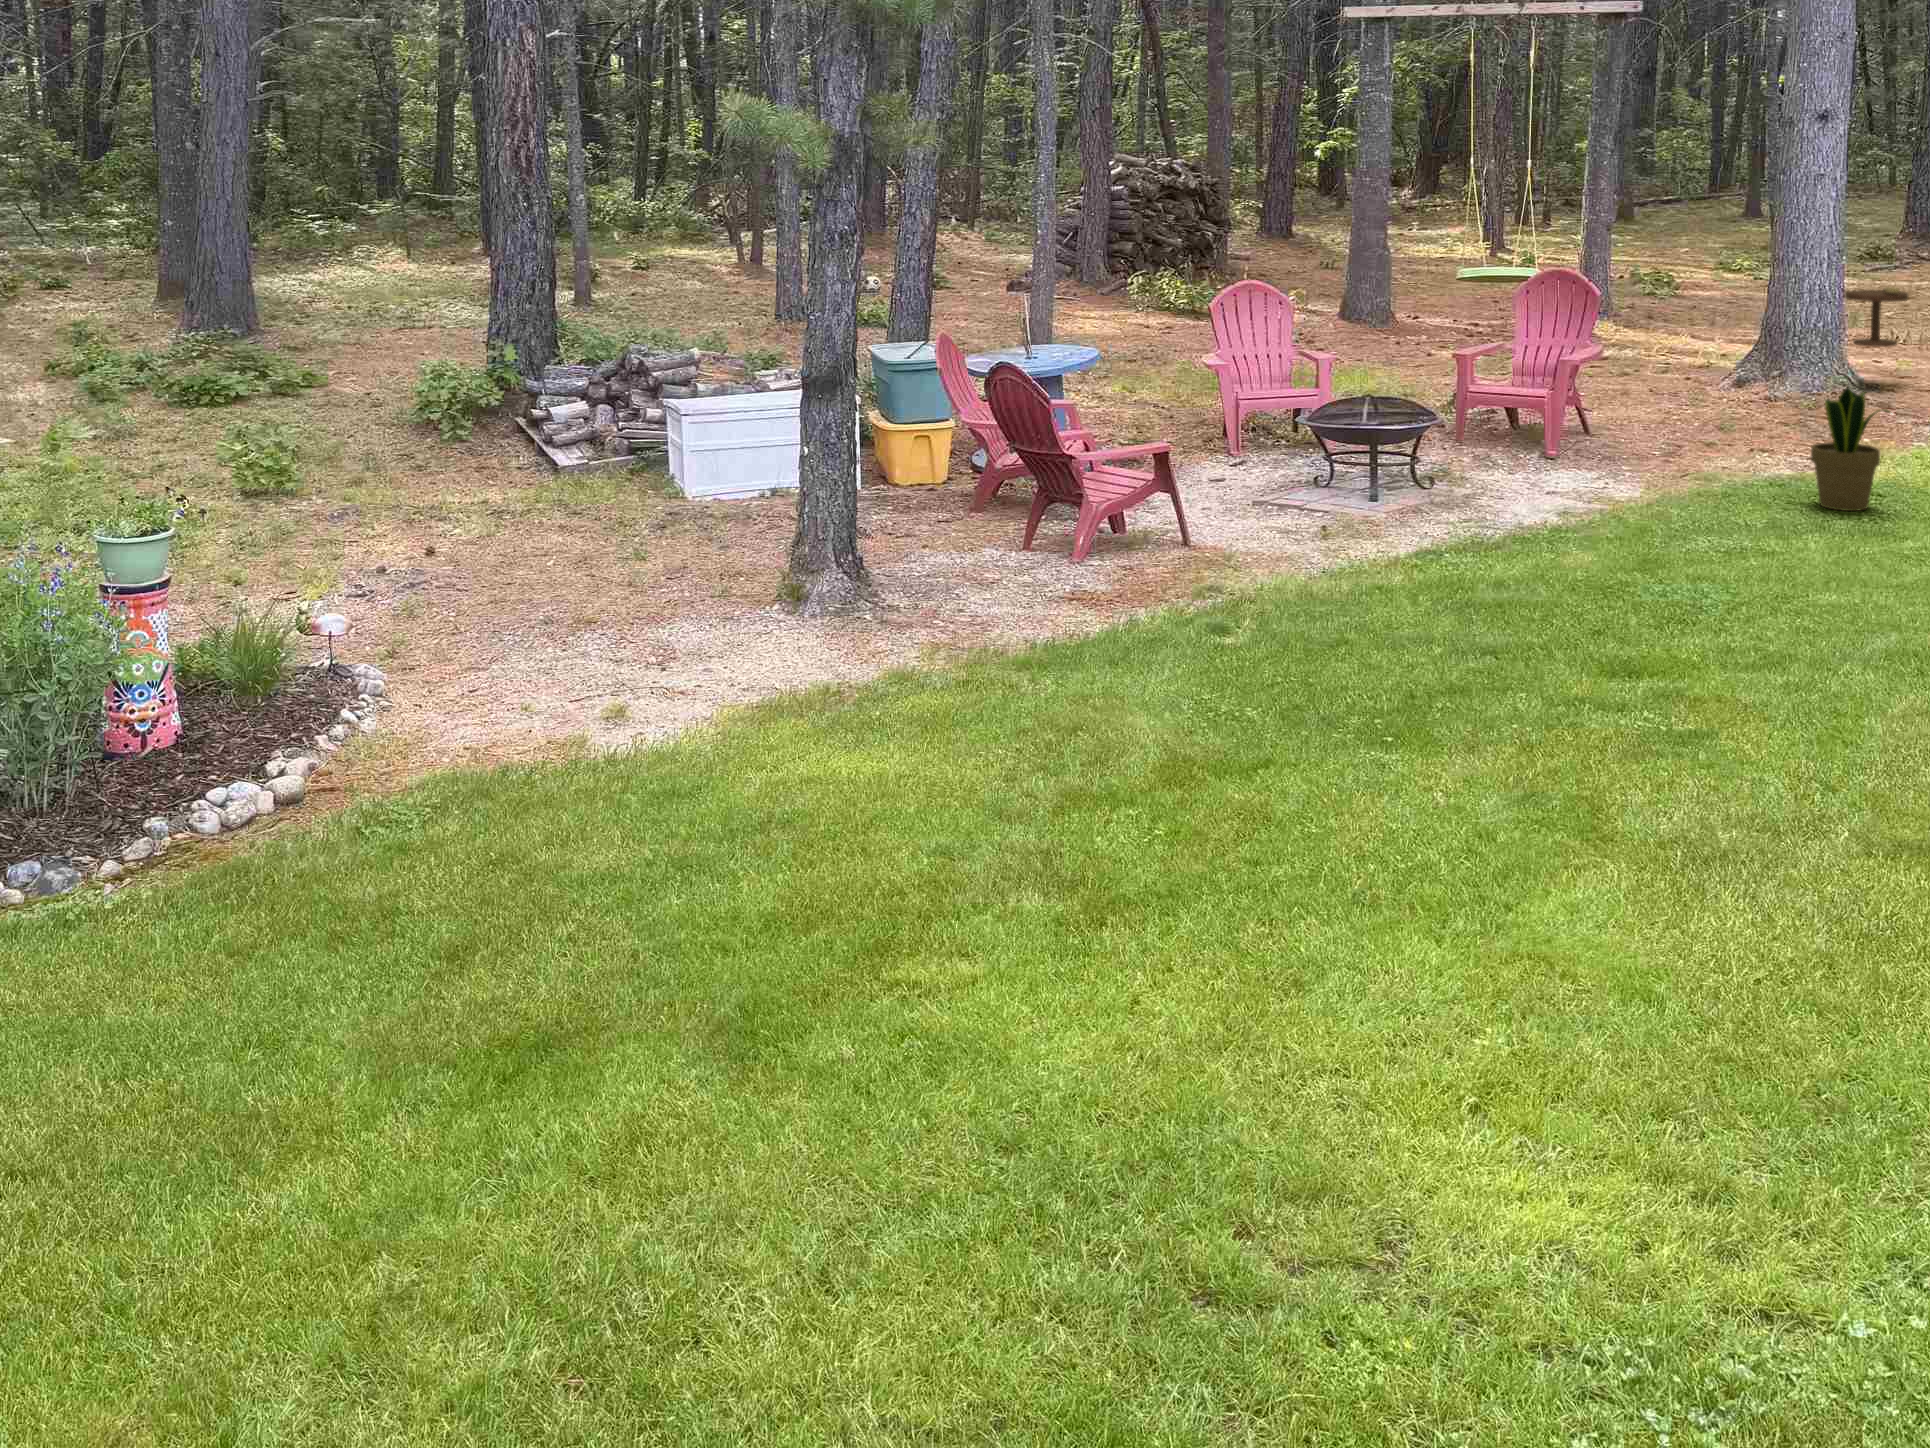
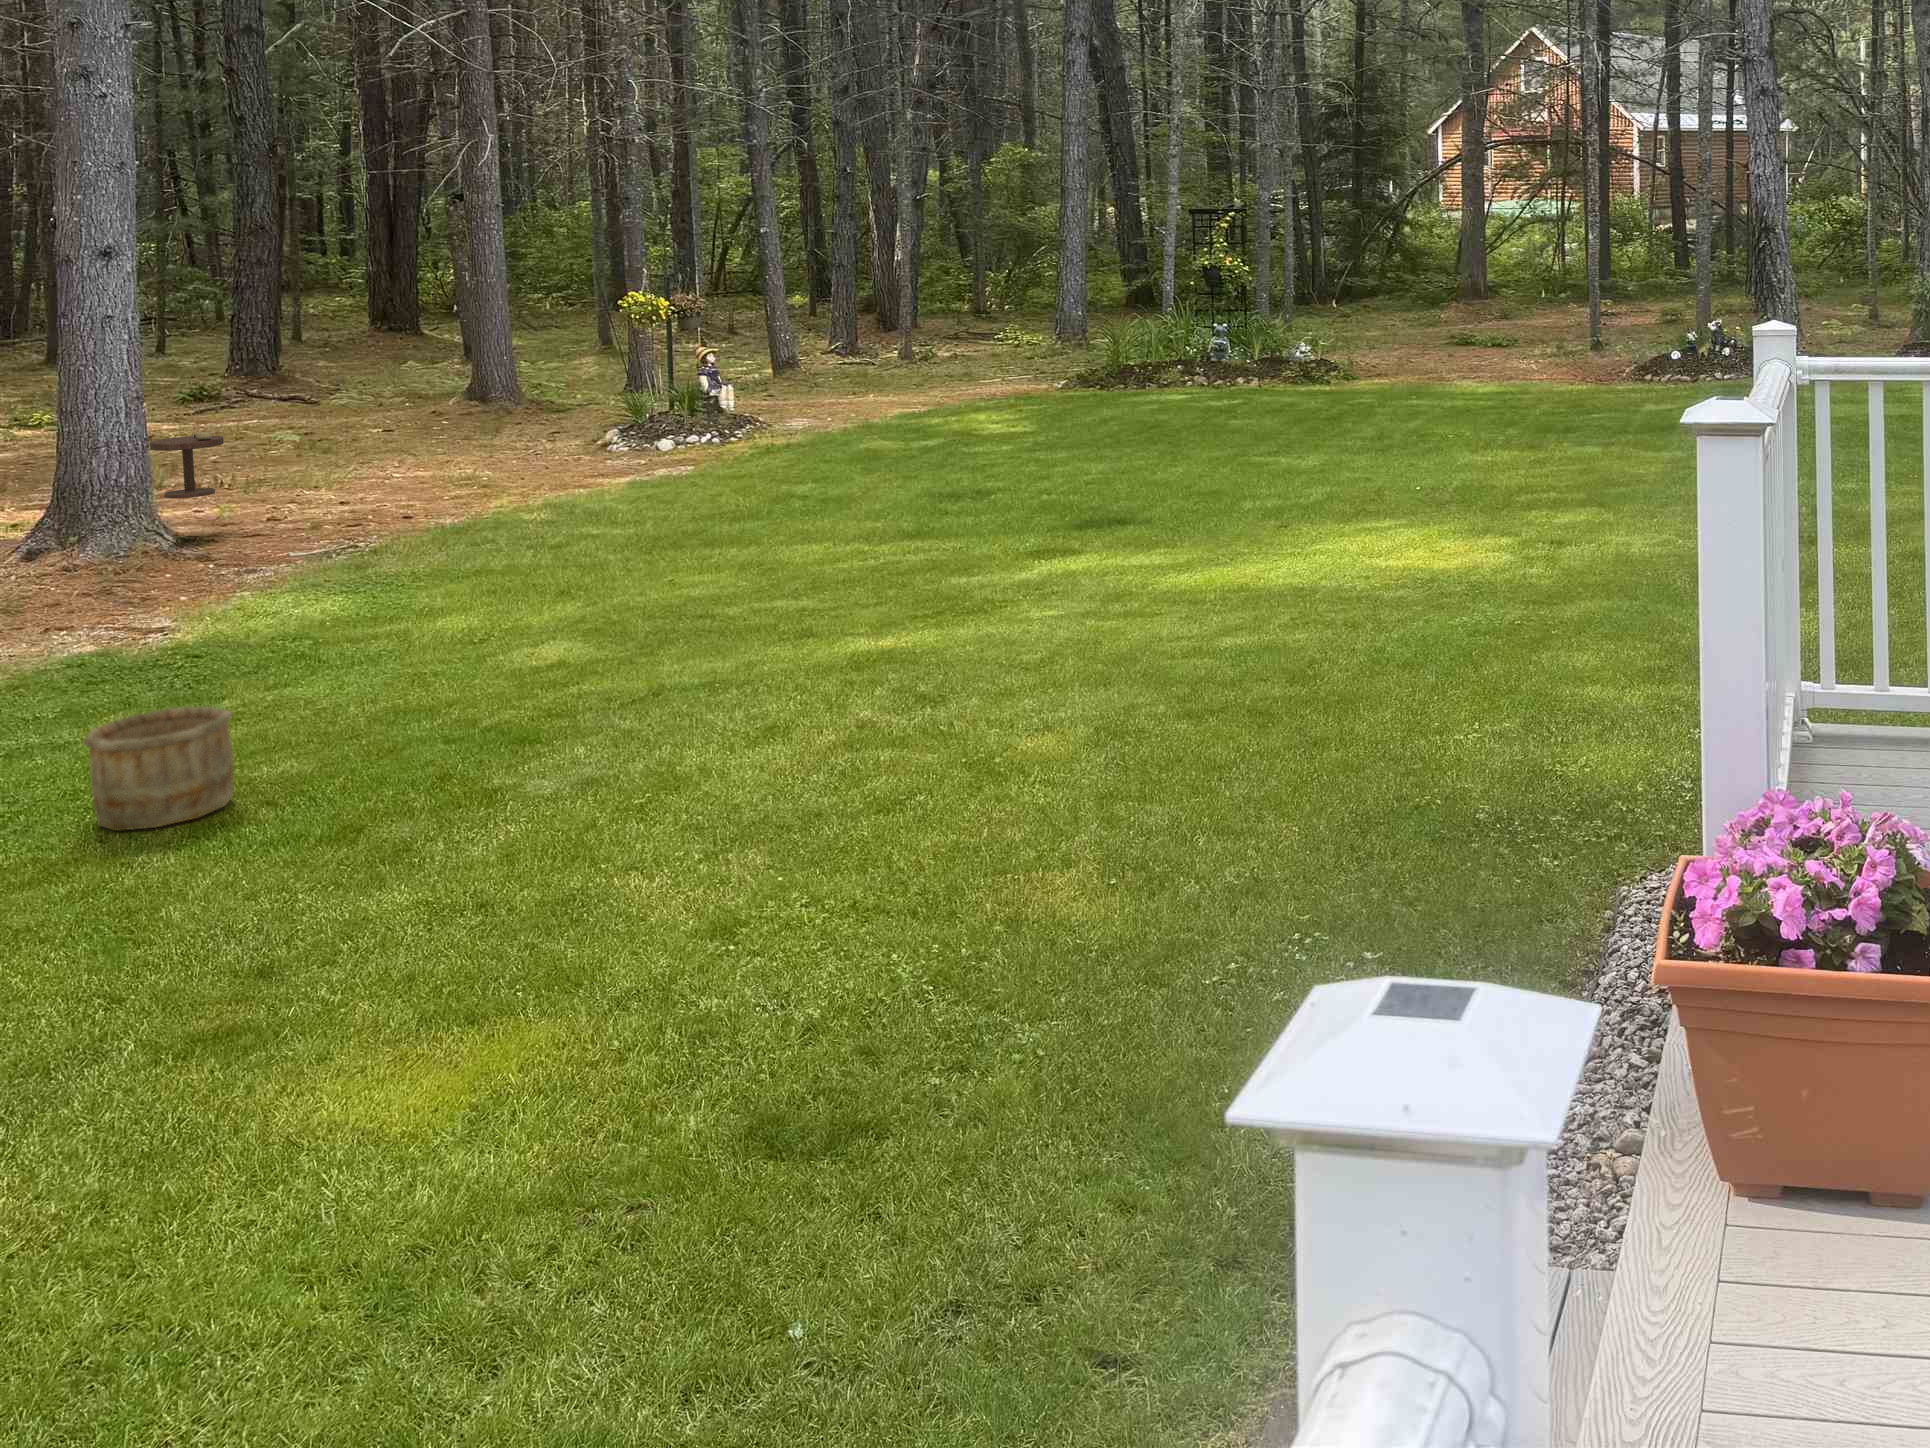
potted plant: present [1811,387,1890,511] -> none [111,544,202,679]
wooden bucket: none [1792,548,1924,661] -> present [84,707,233,831]

